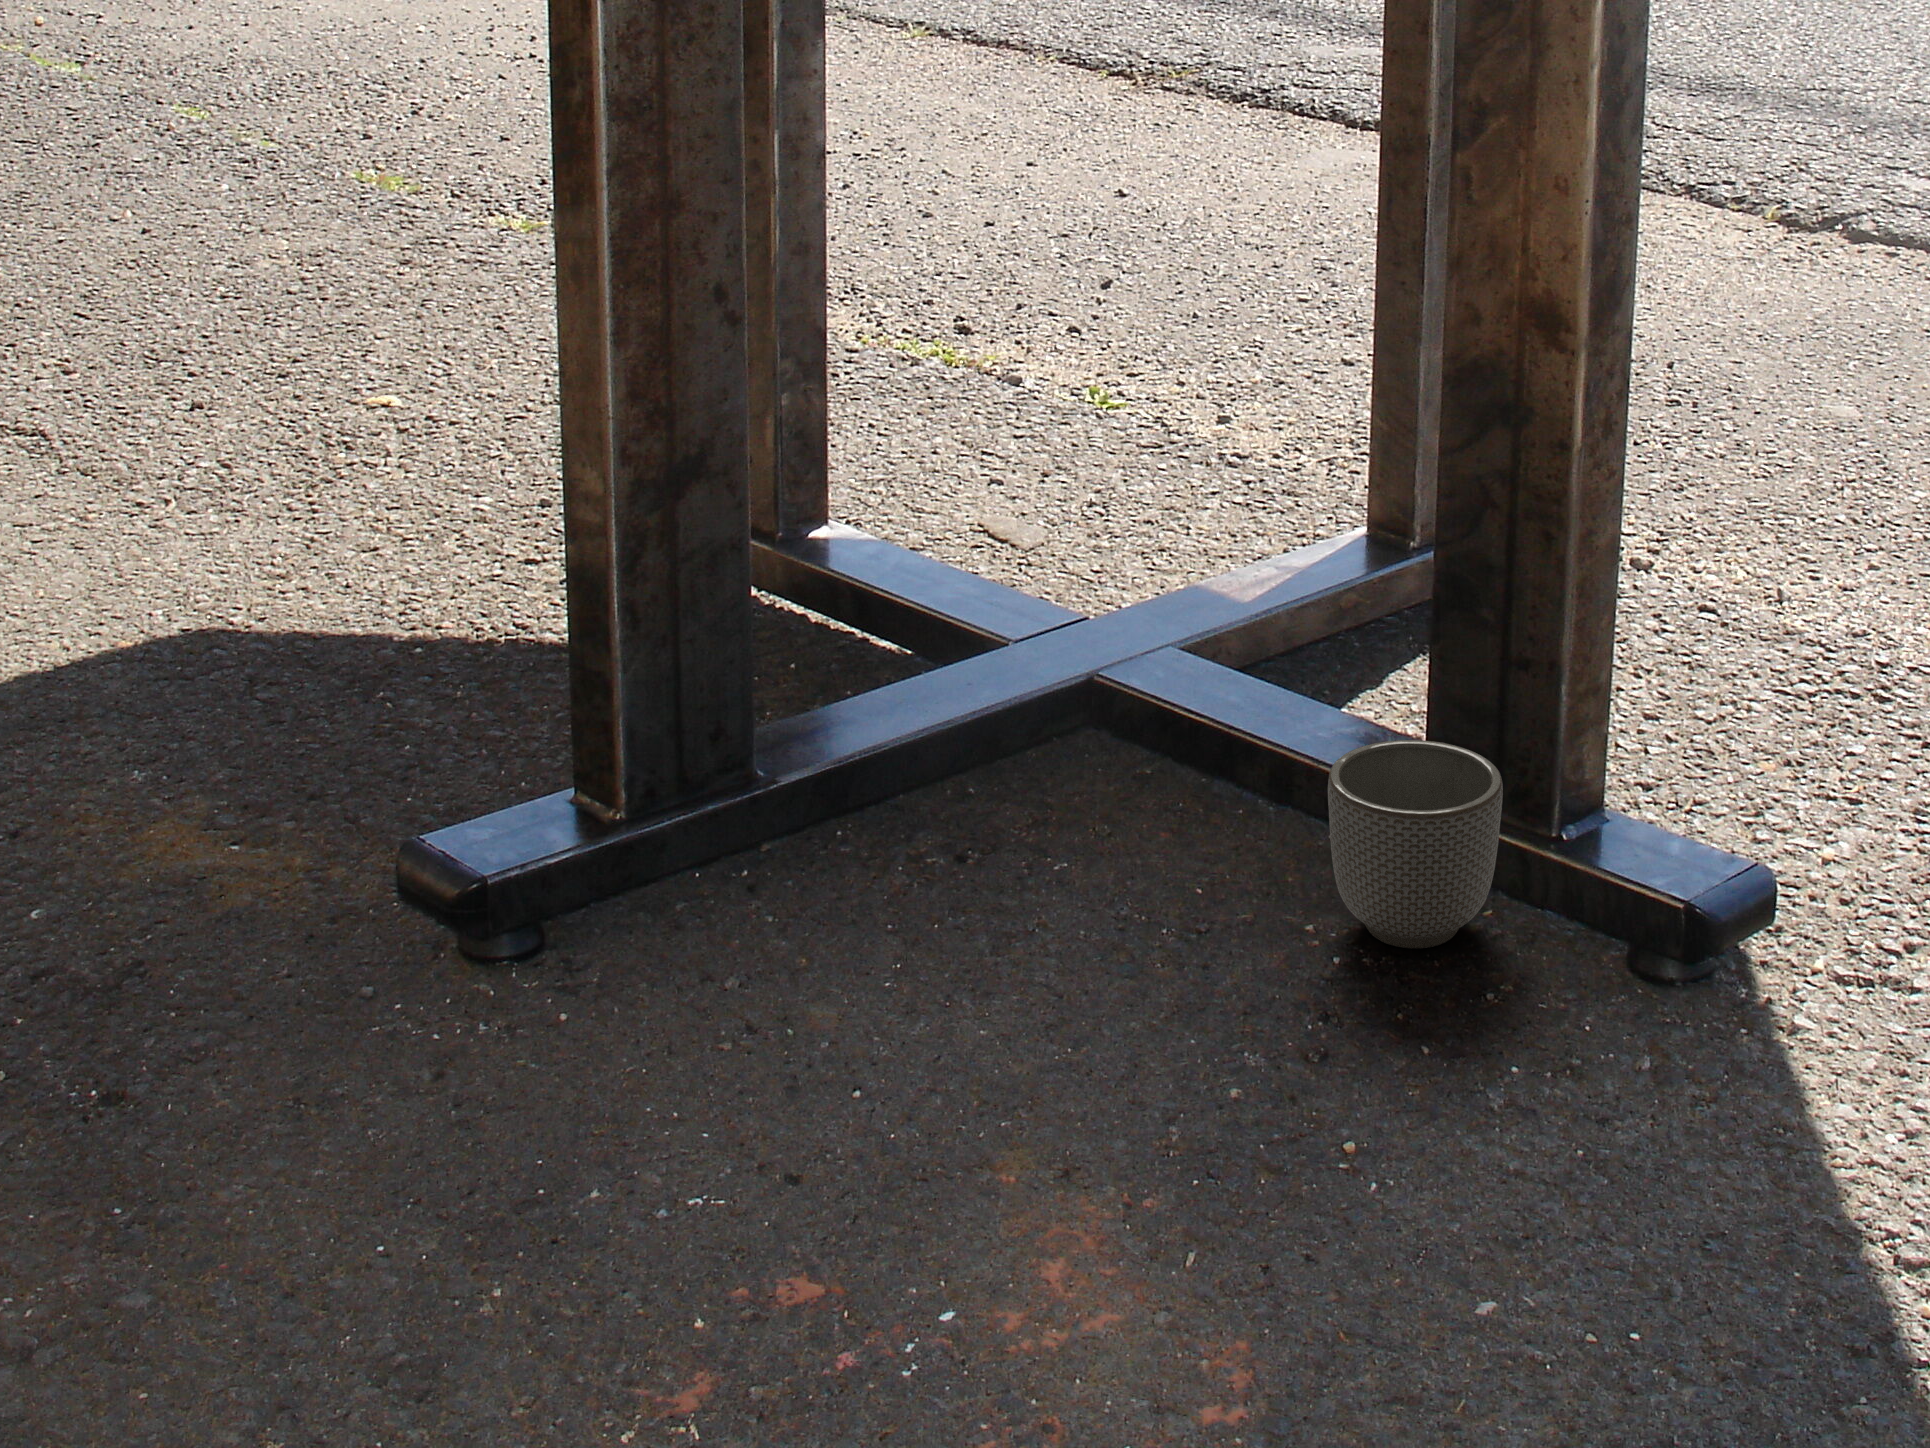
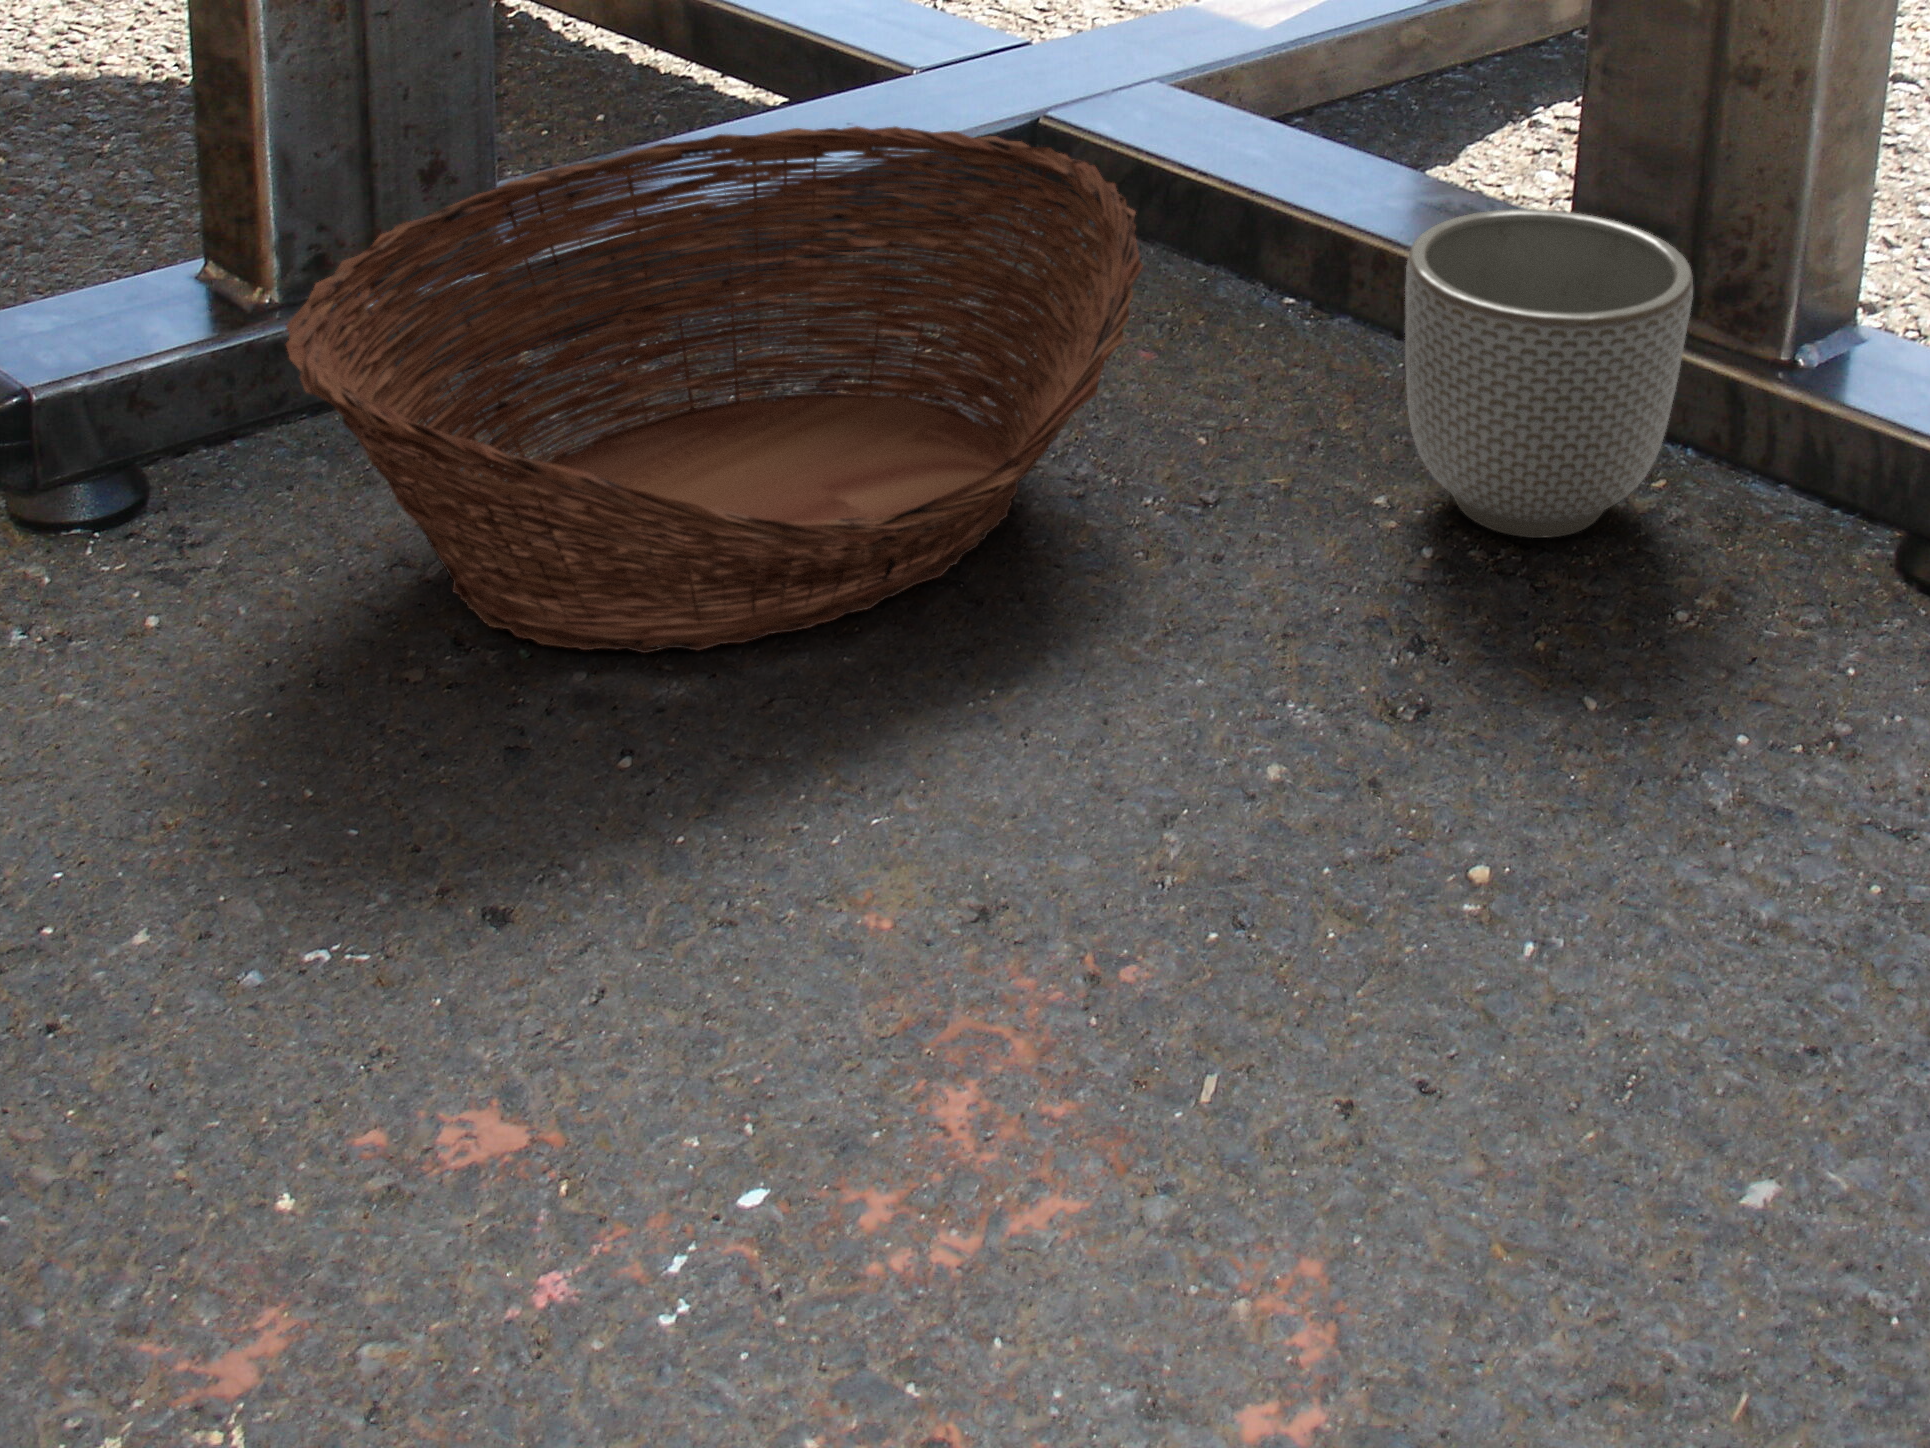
basket: none [657,691,1167,1030] -> present [286,126,1143,653]

